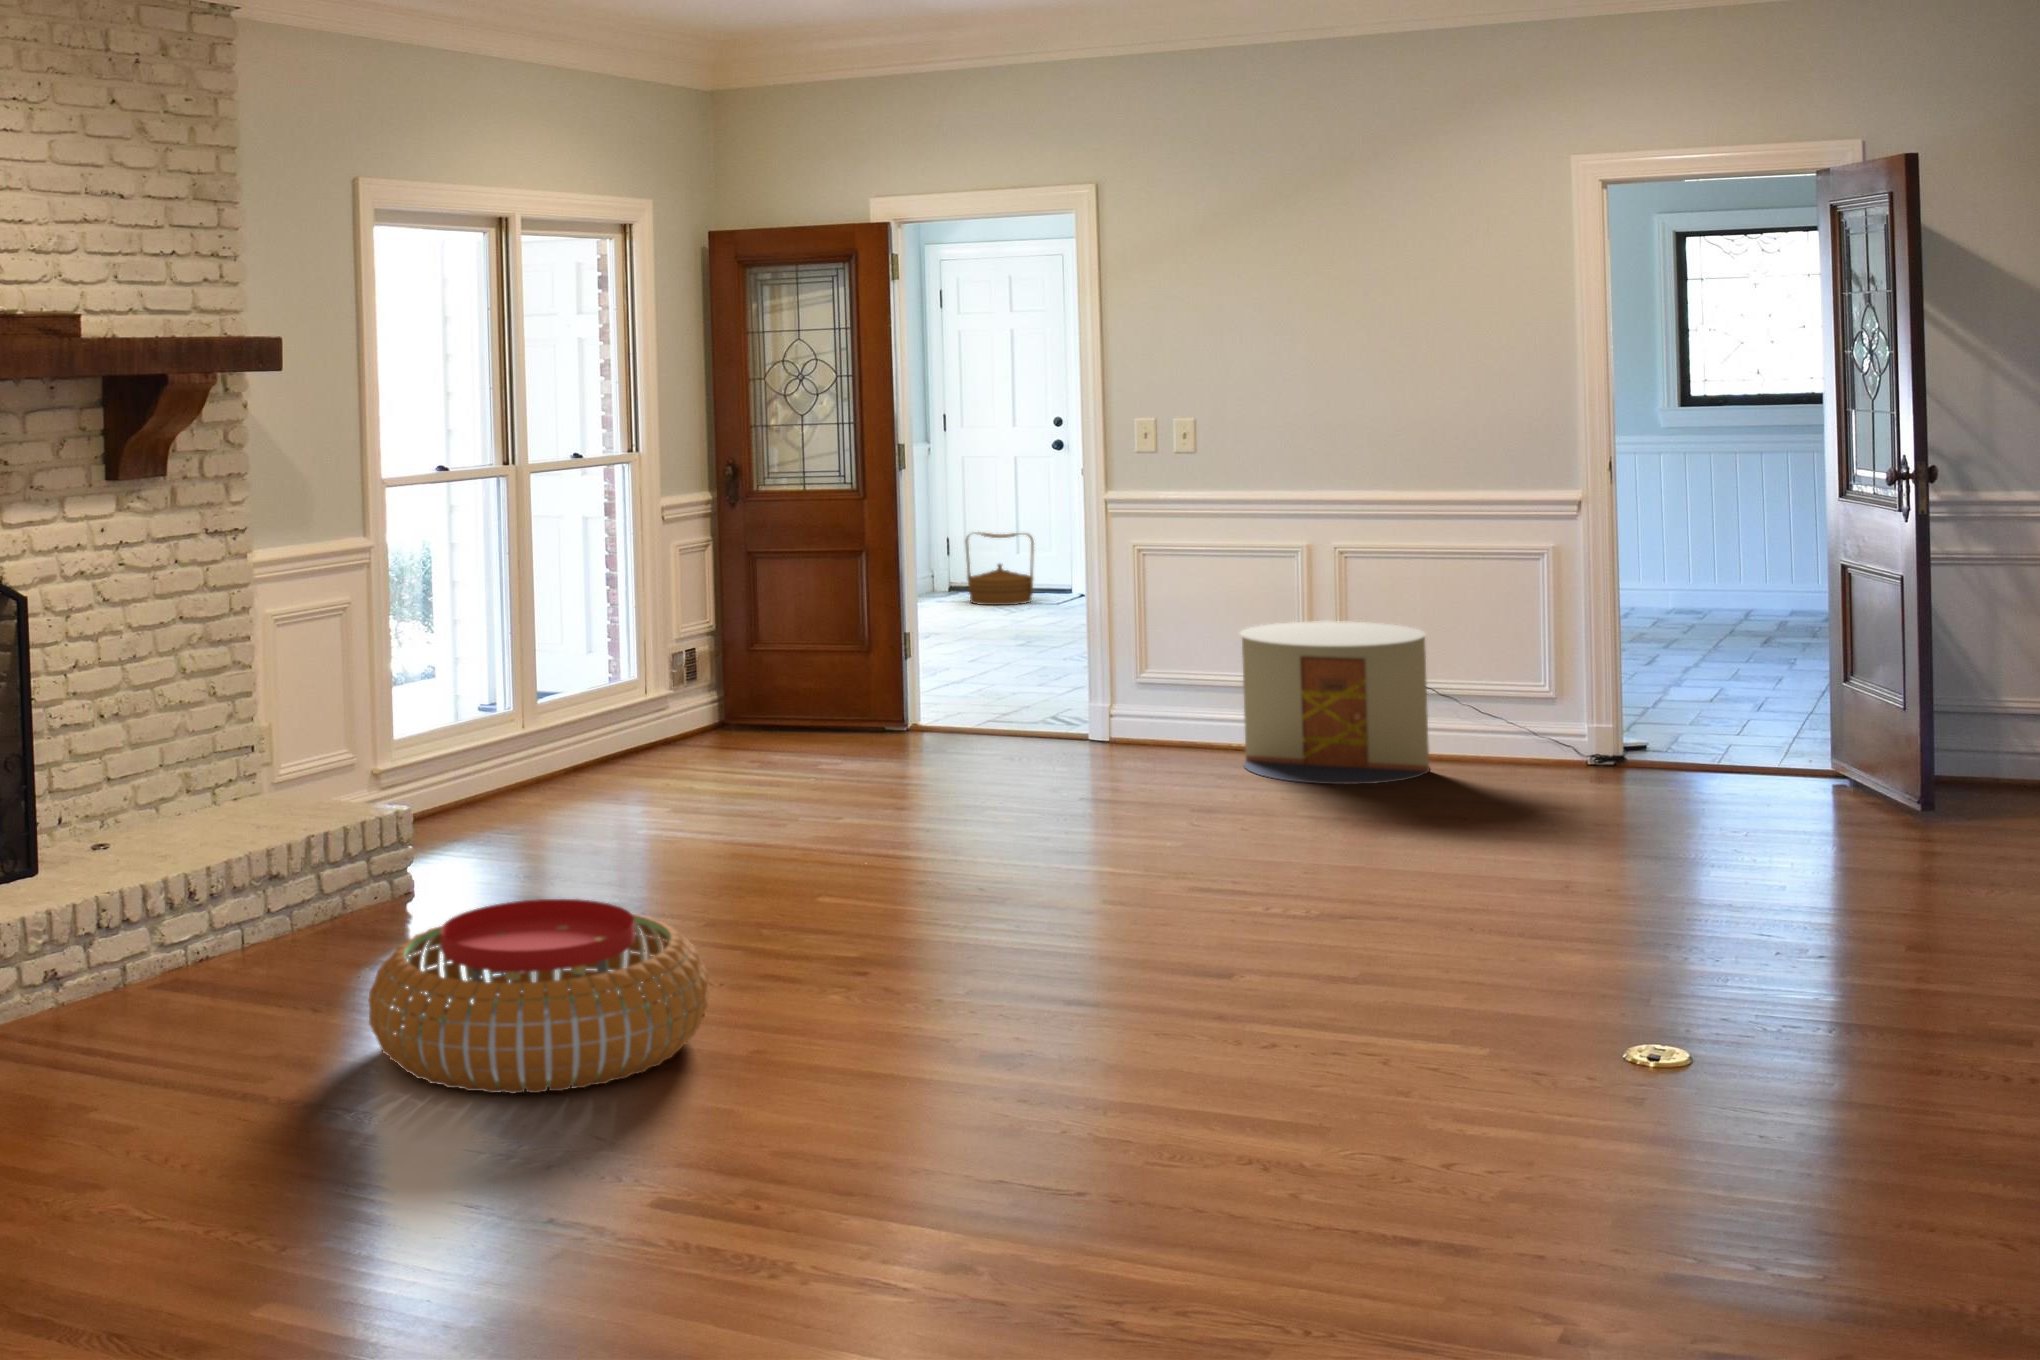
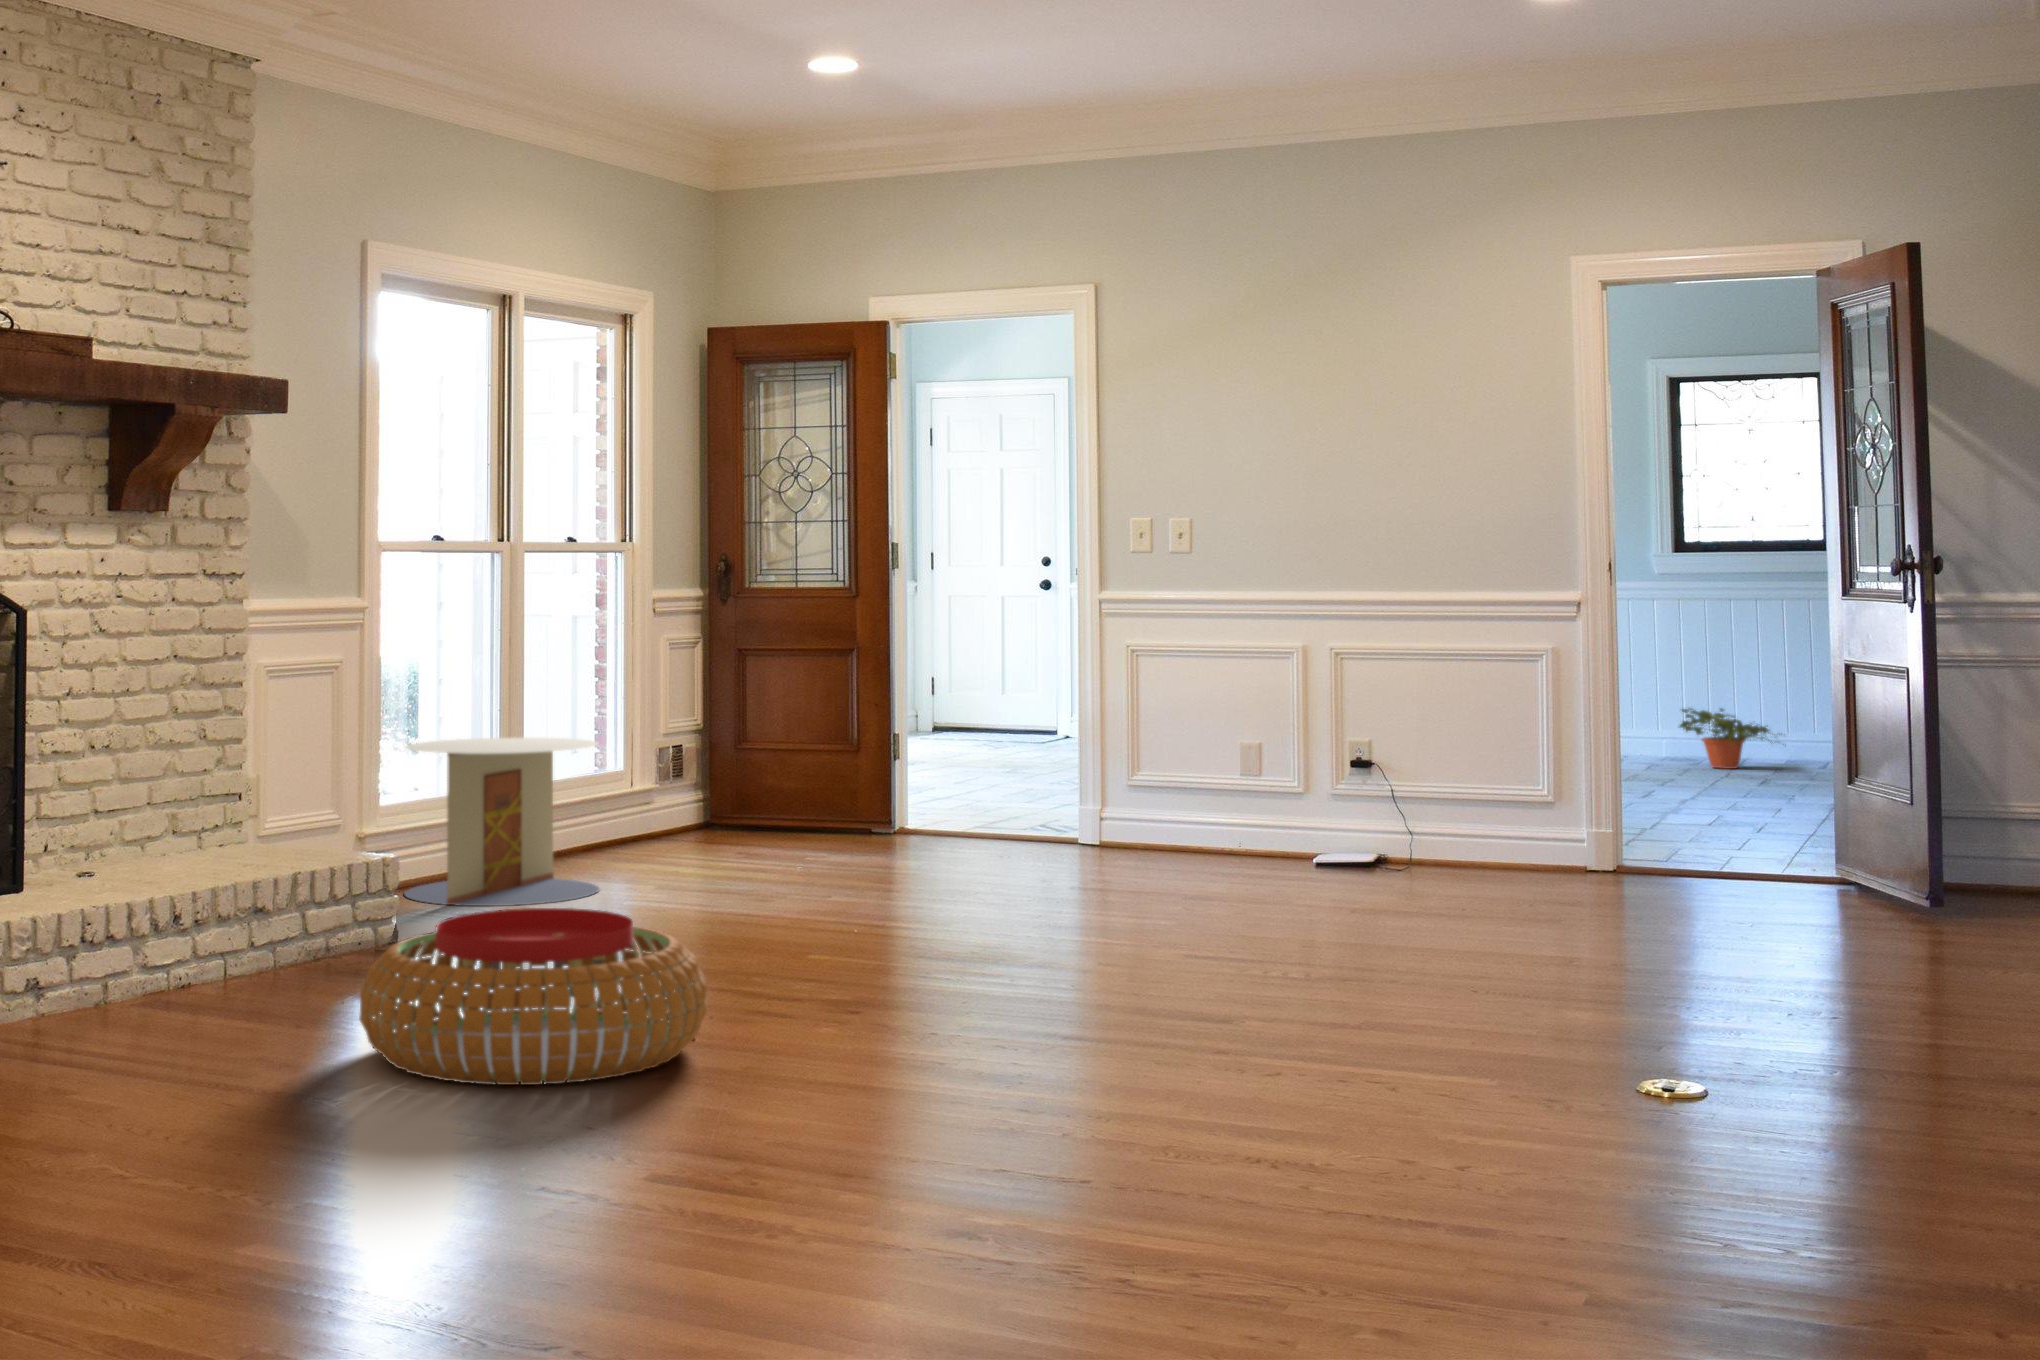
woven basket: present [965,533,1034,605] -> none [954,675,1024,749]
potted plant: none [1668,562,1773,623] -> present [1680,709,1784,769]
side table: present [1240,621,1430,784] -> present [405,737,599,906]

